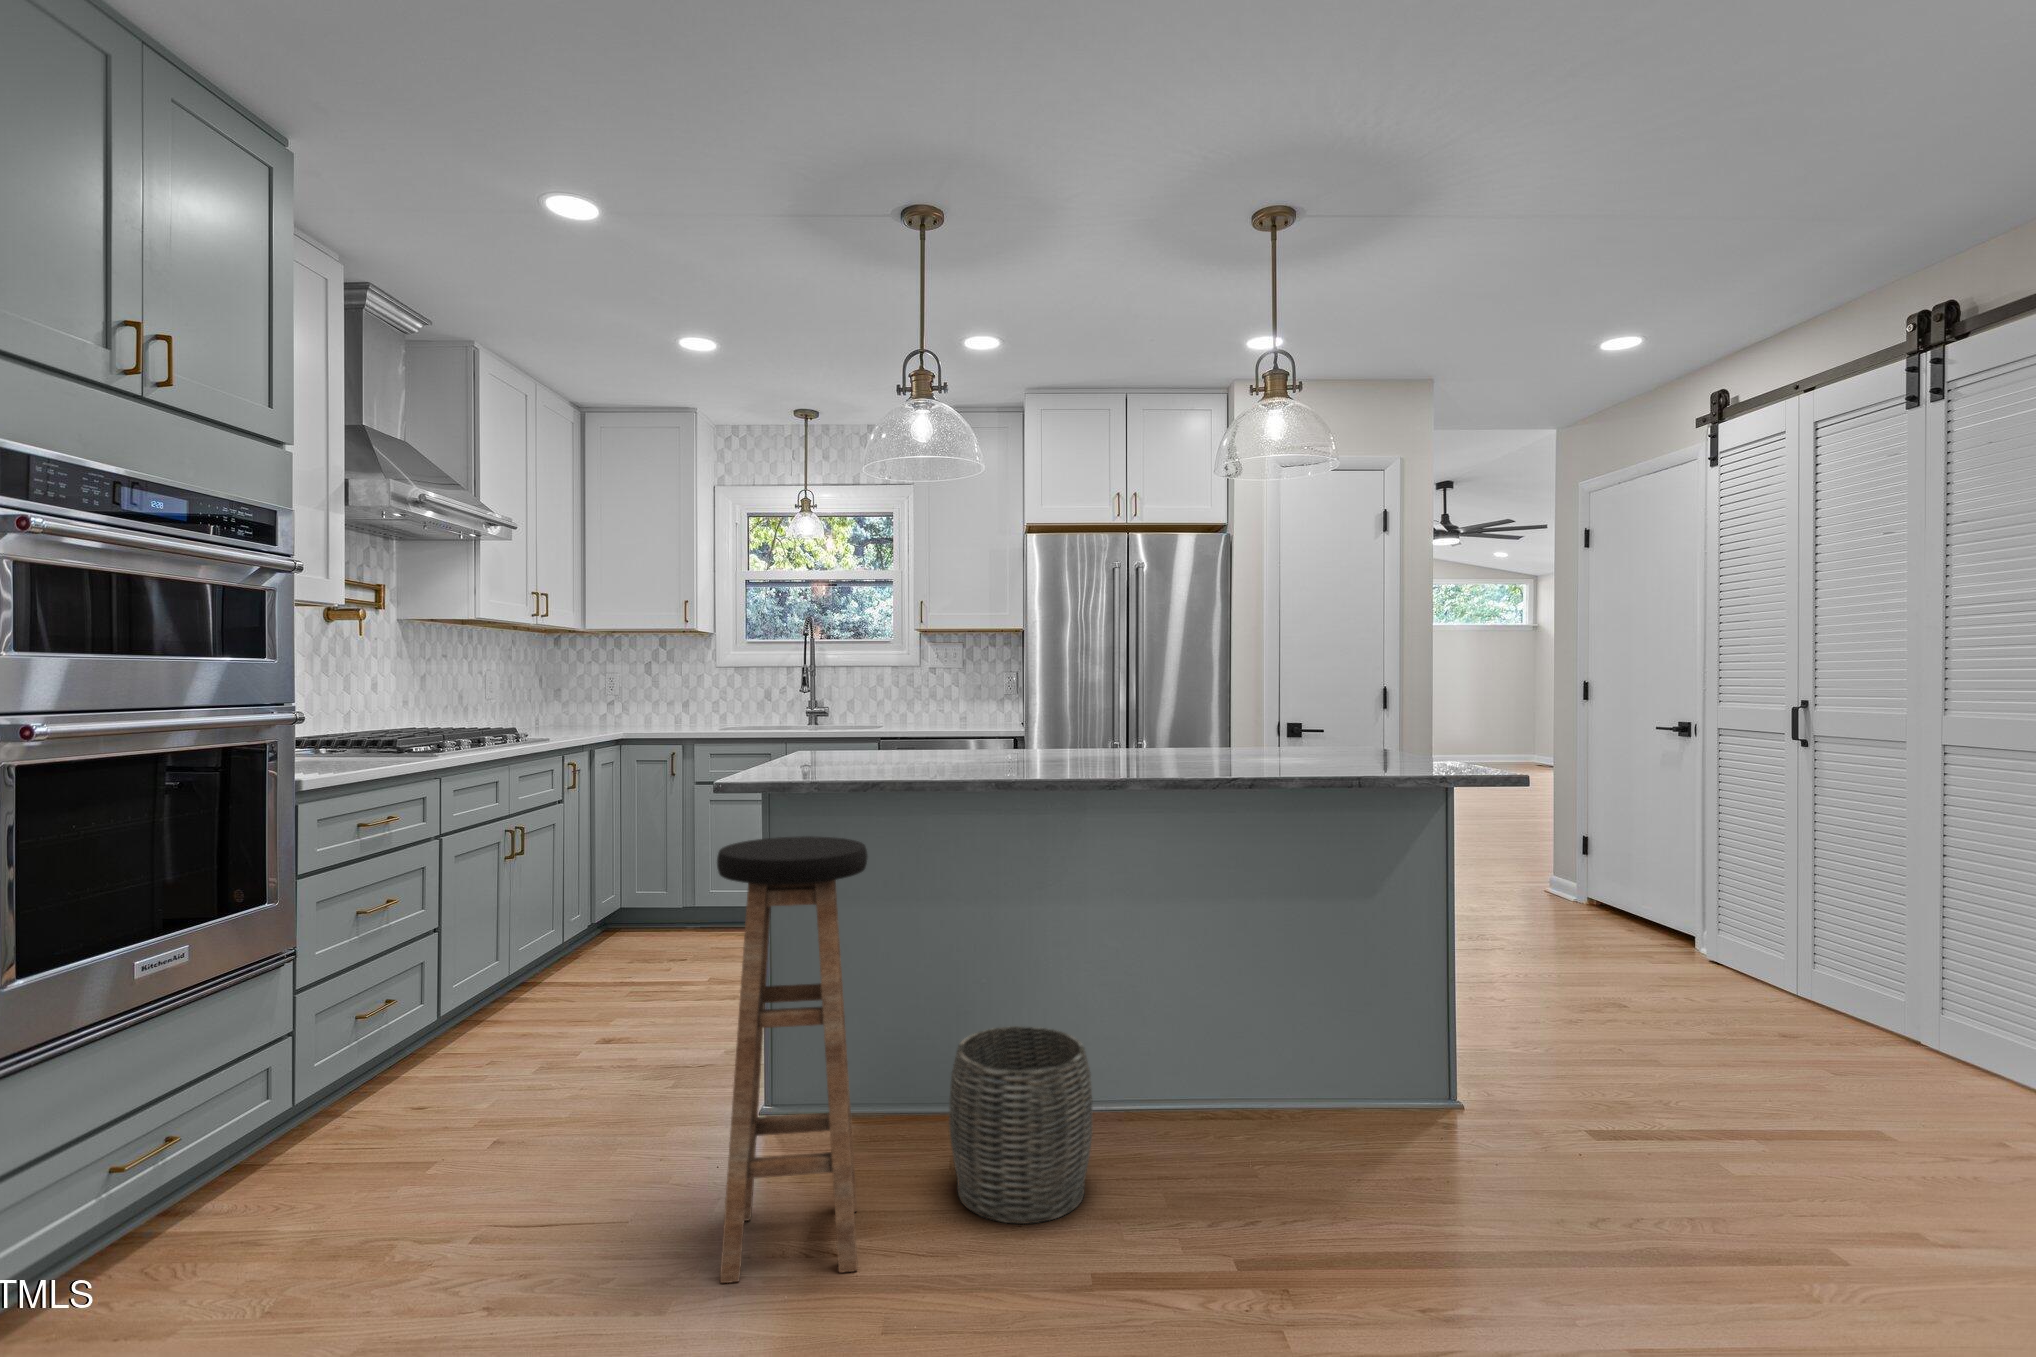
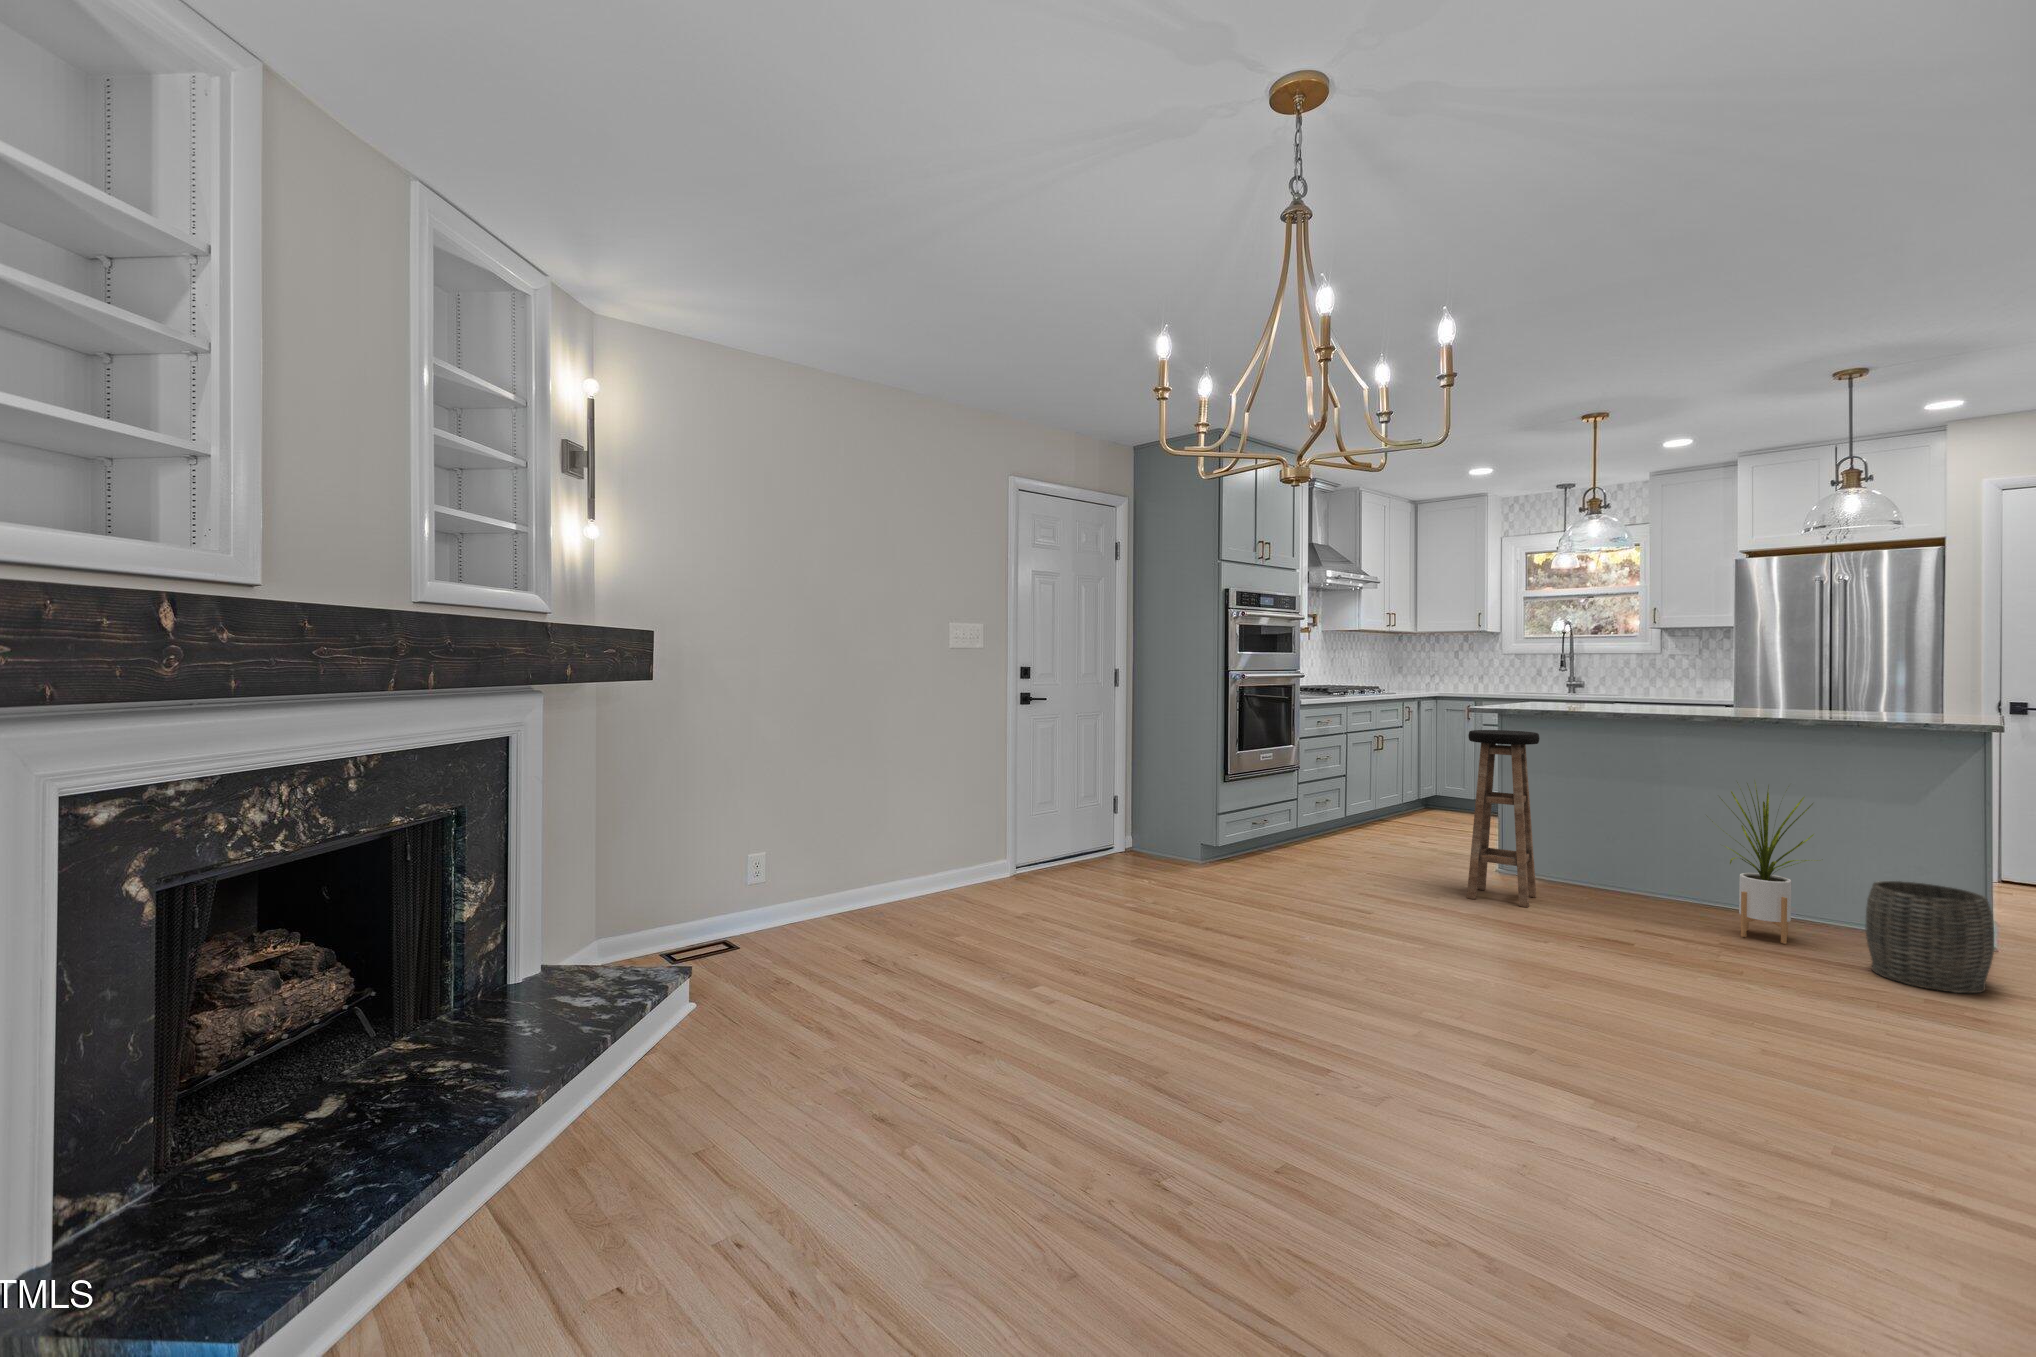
house plant: none [1159,900,1328,1222] -> present [1712,783,1815,944]
woven basket: present [949,1026,1092,1224] -> present [1865,881,1994,993]

